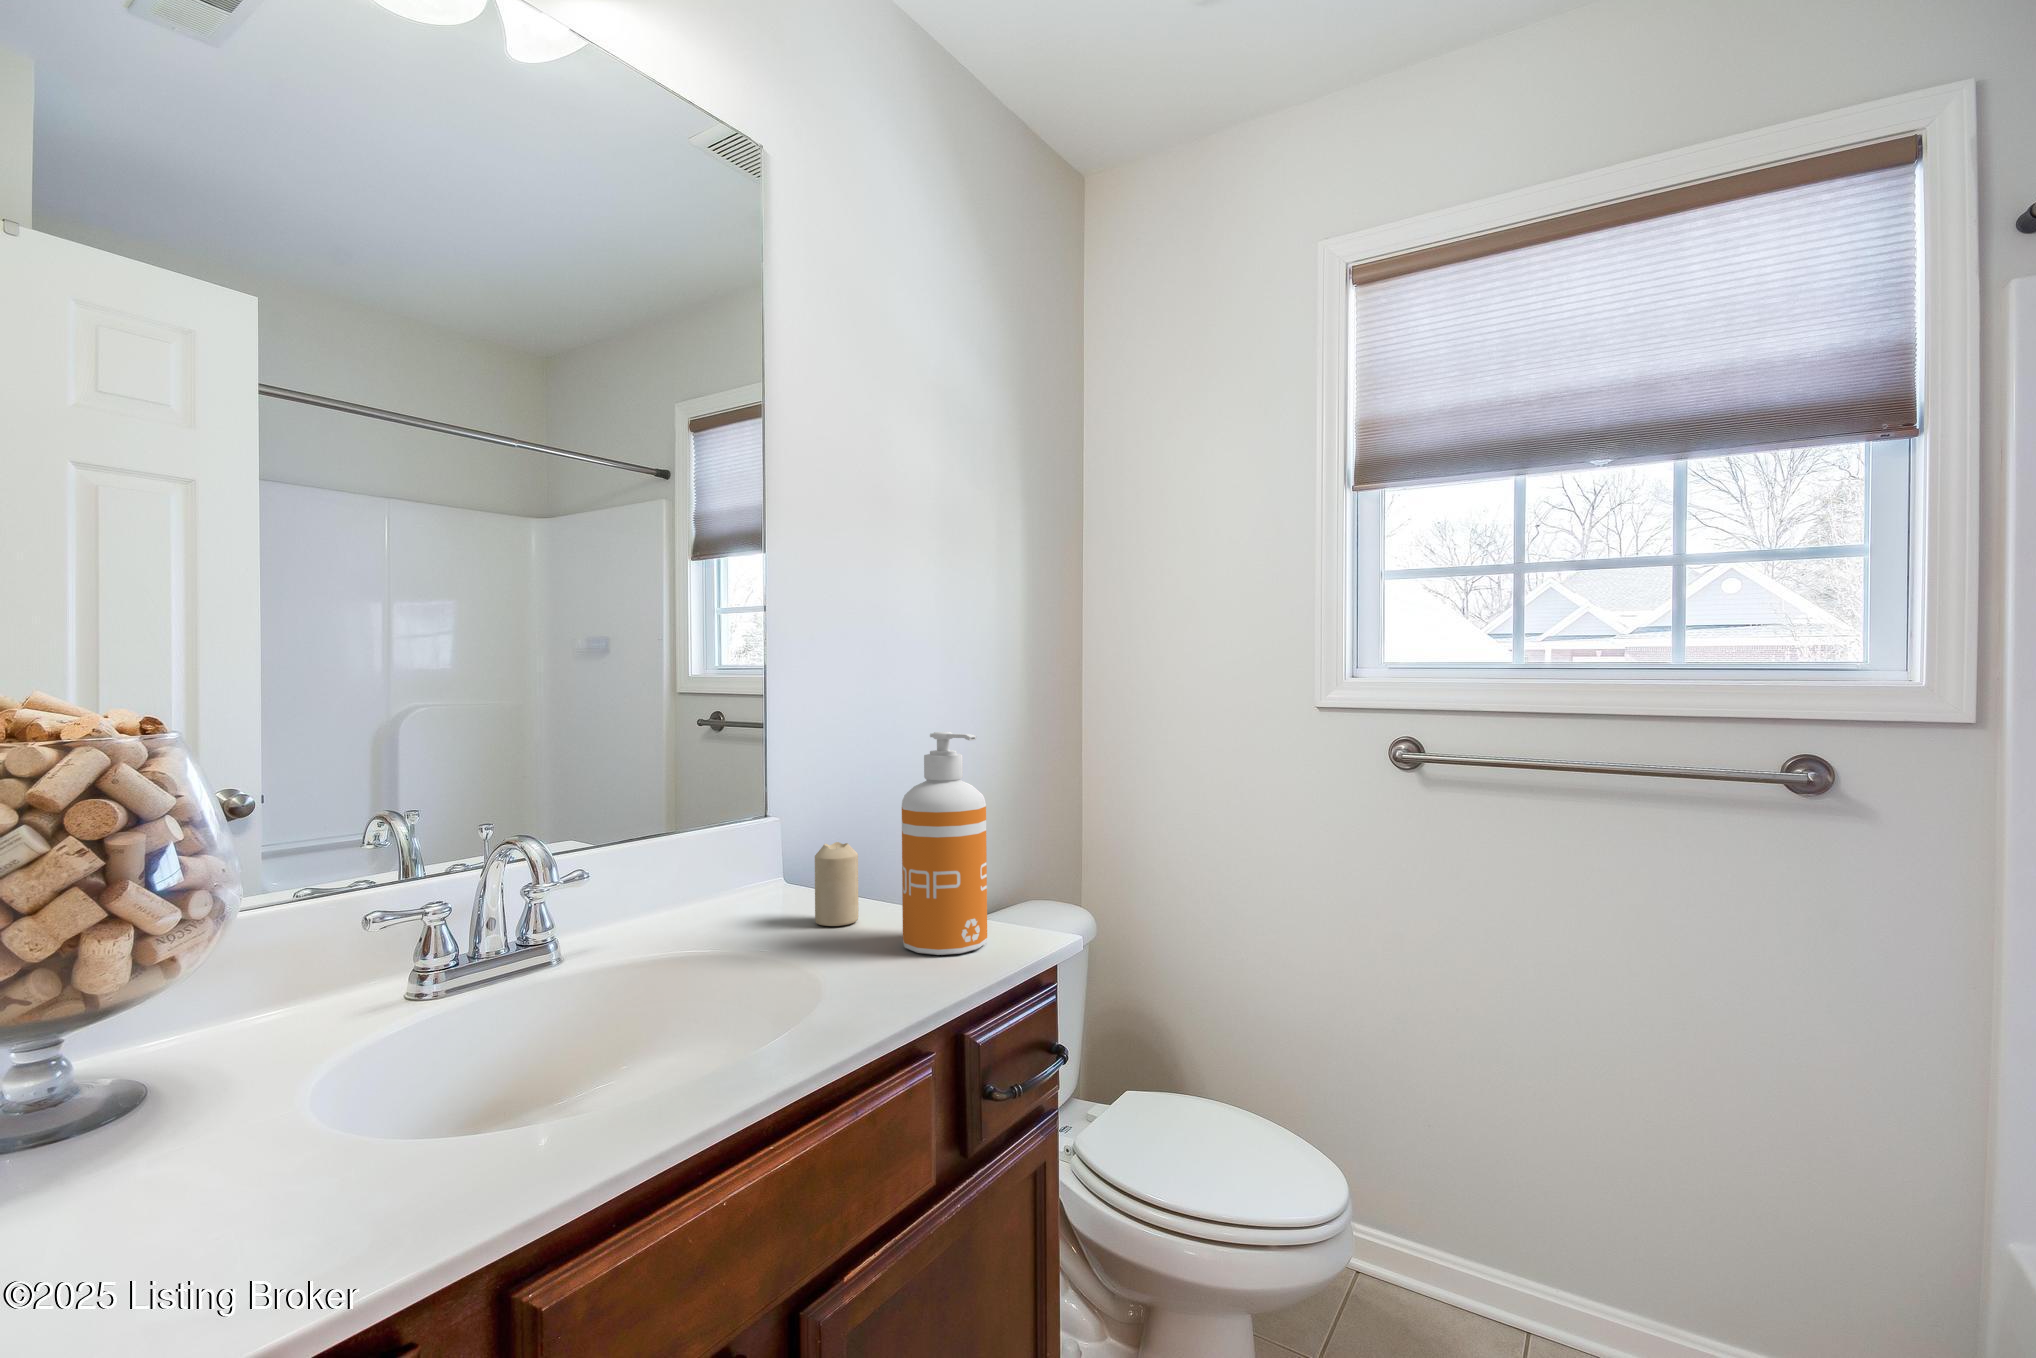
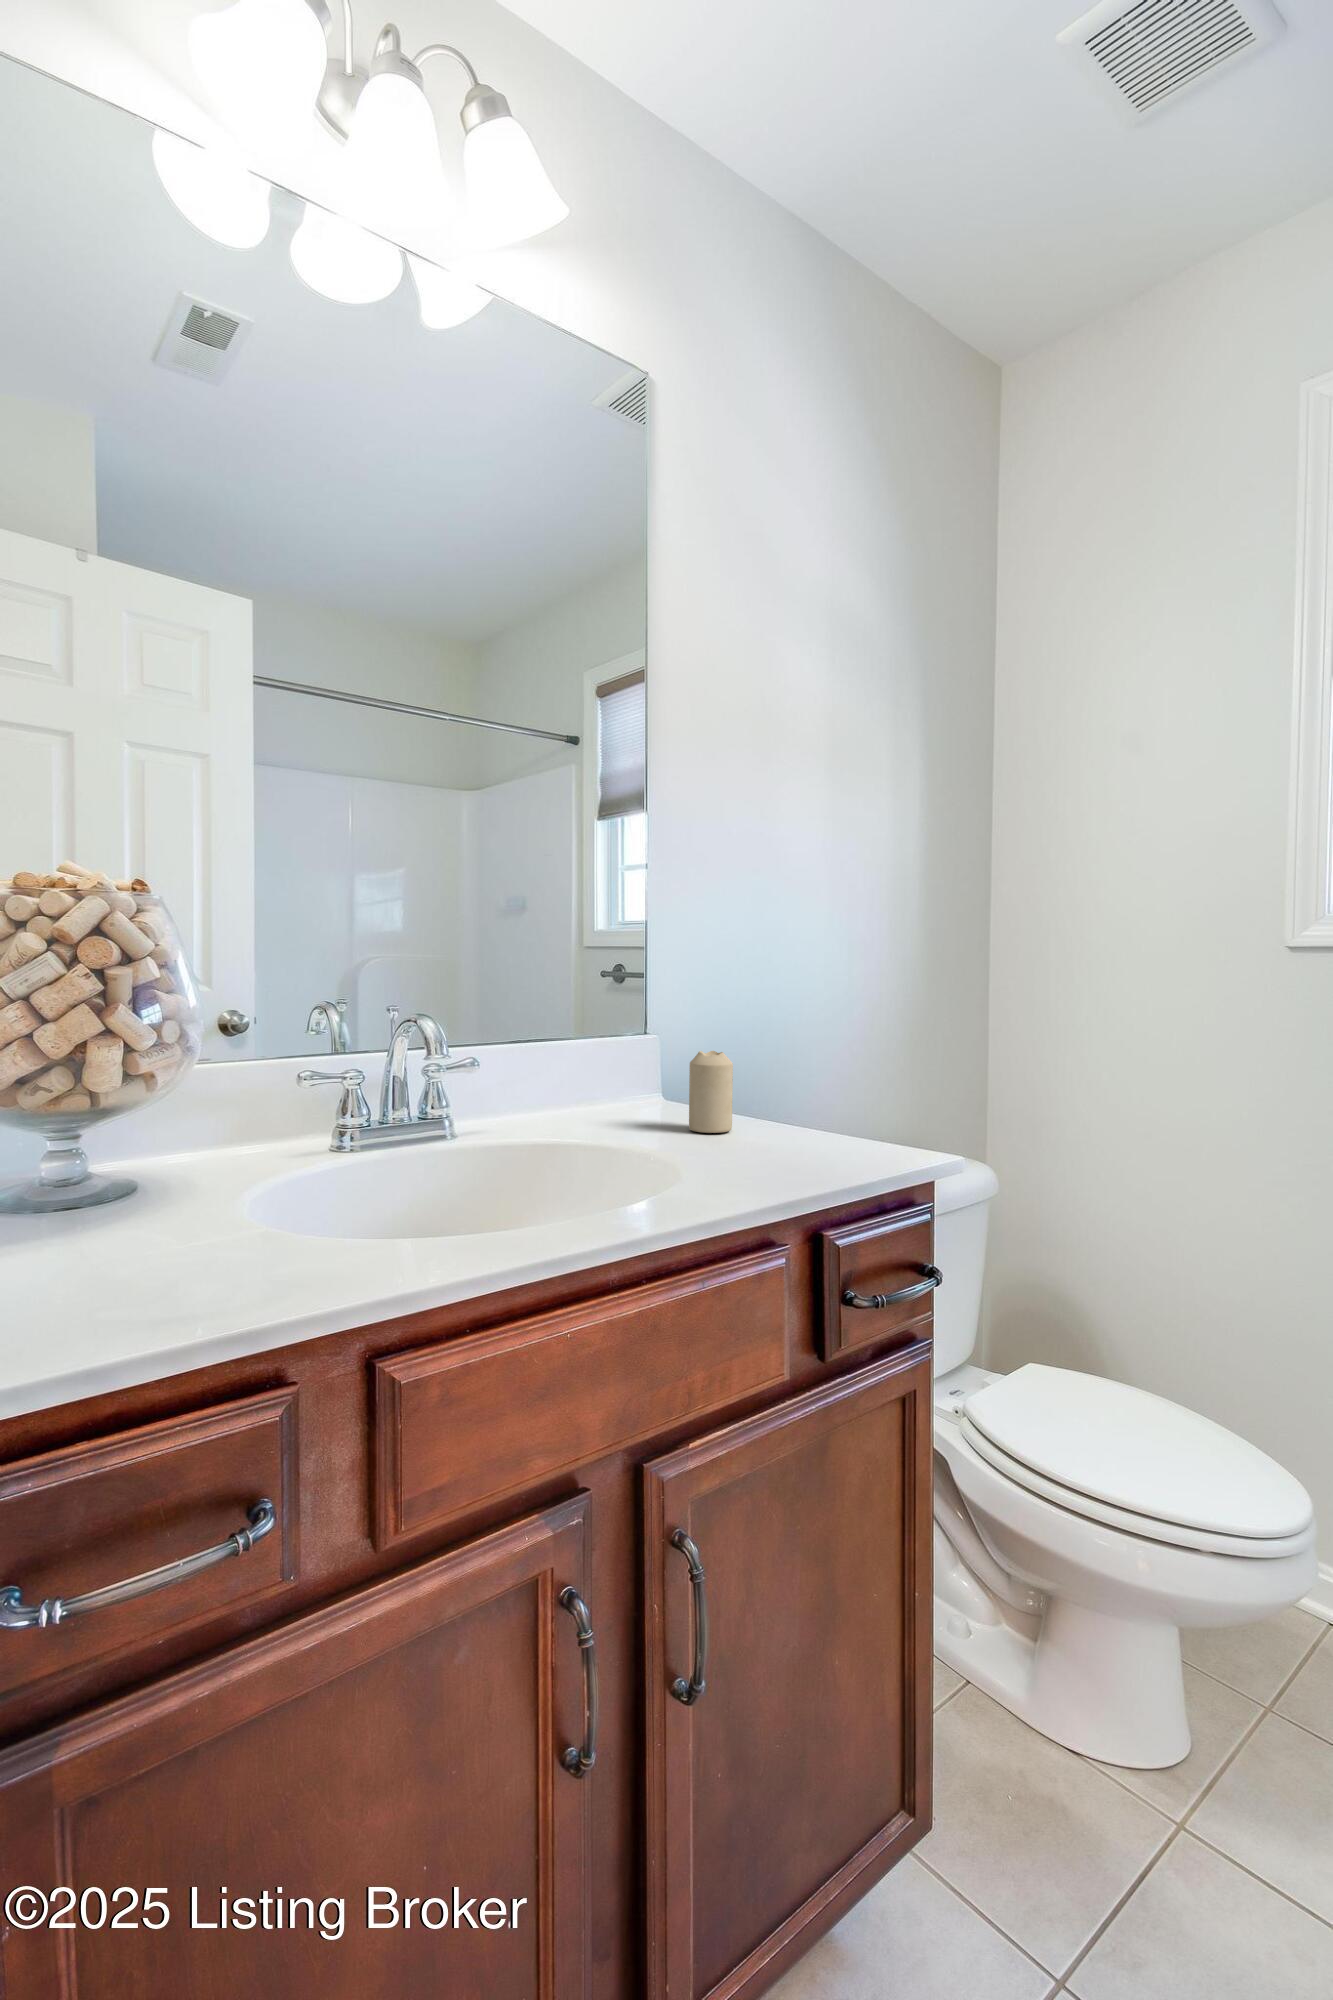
soap dispenser: present [902,732,987,955] -> none [772,934,863,1163]

